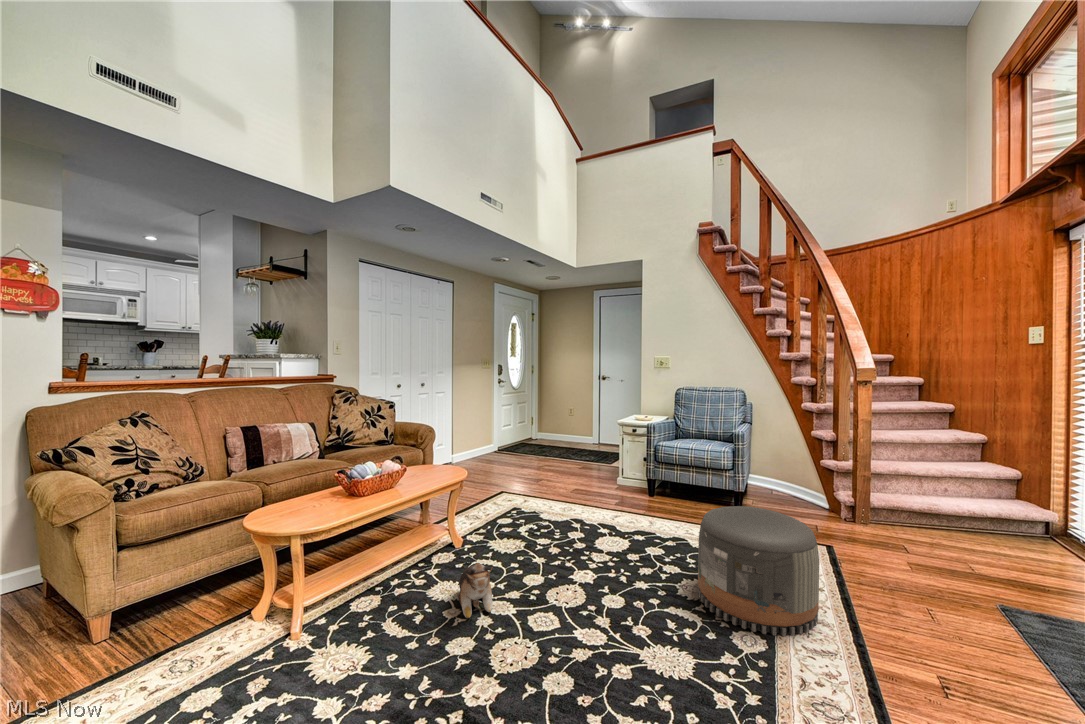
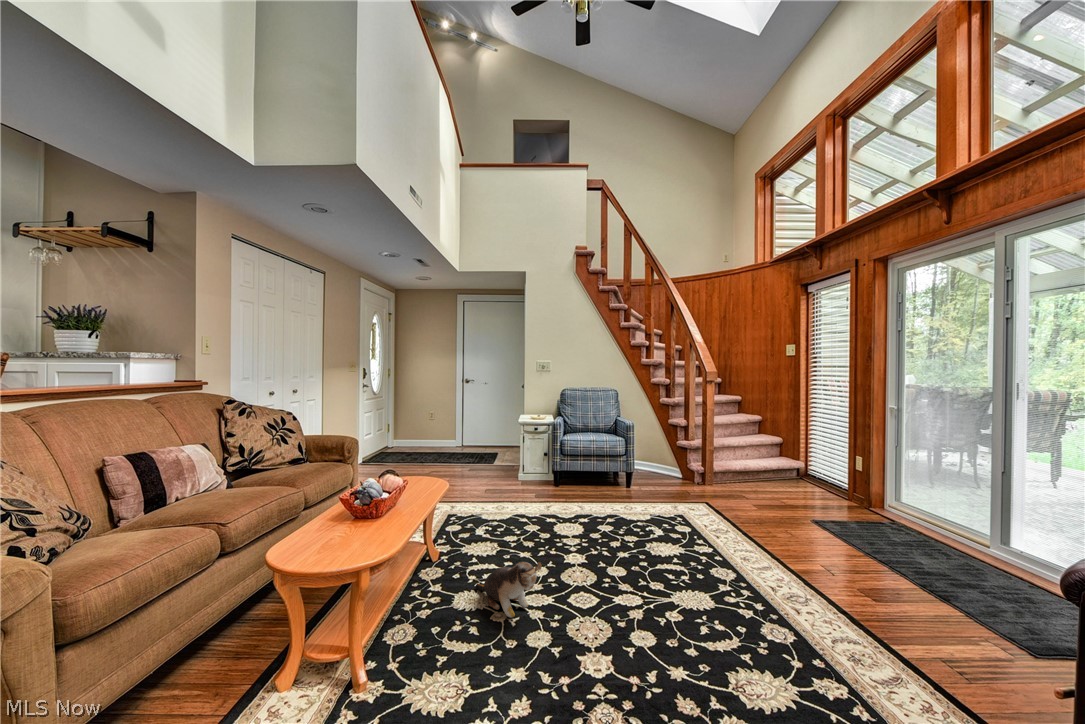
pouf: present [698,506,819,636] -> none [656,479,743,569]

